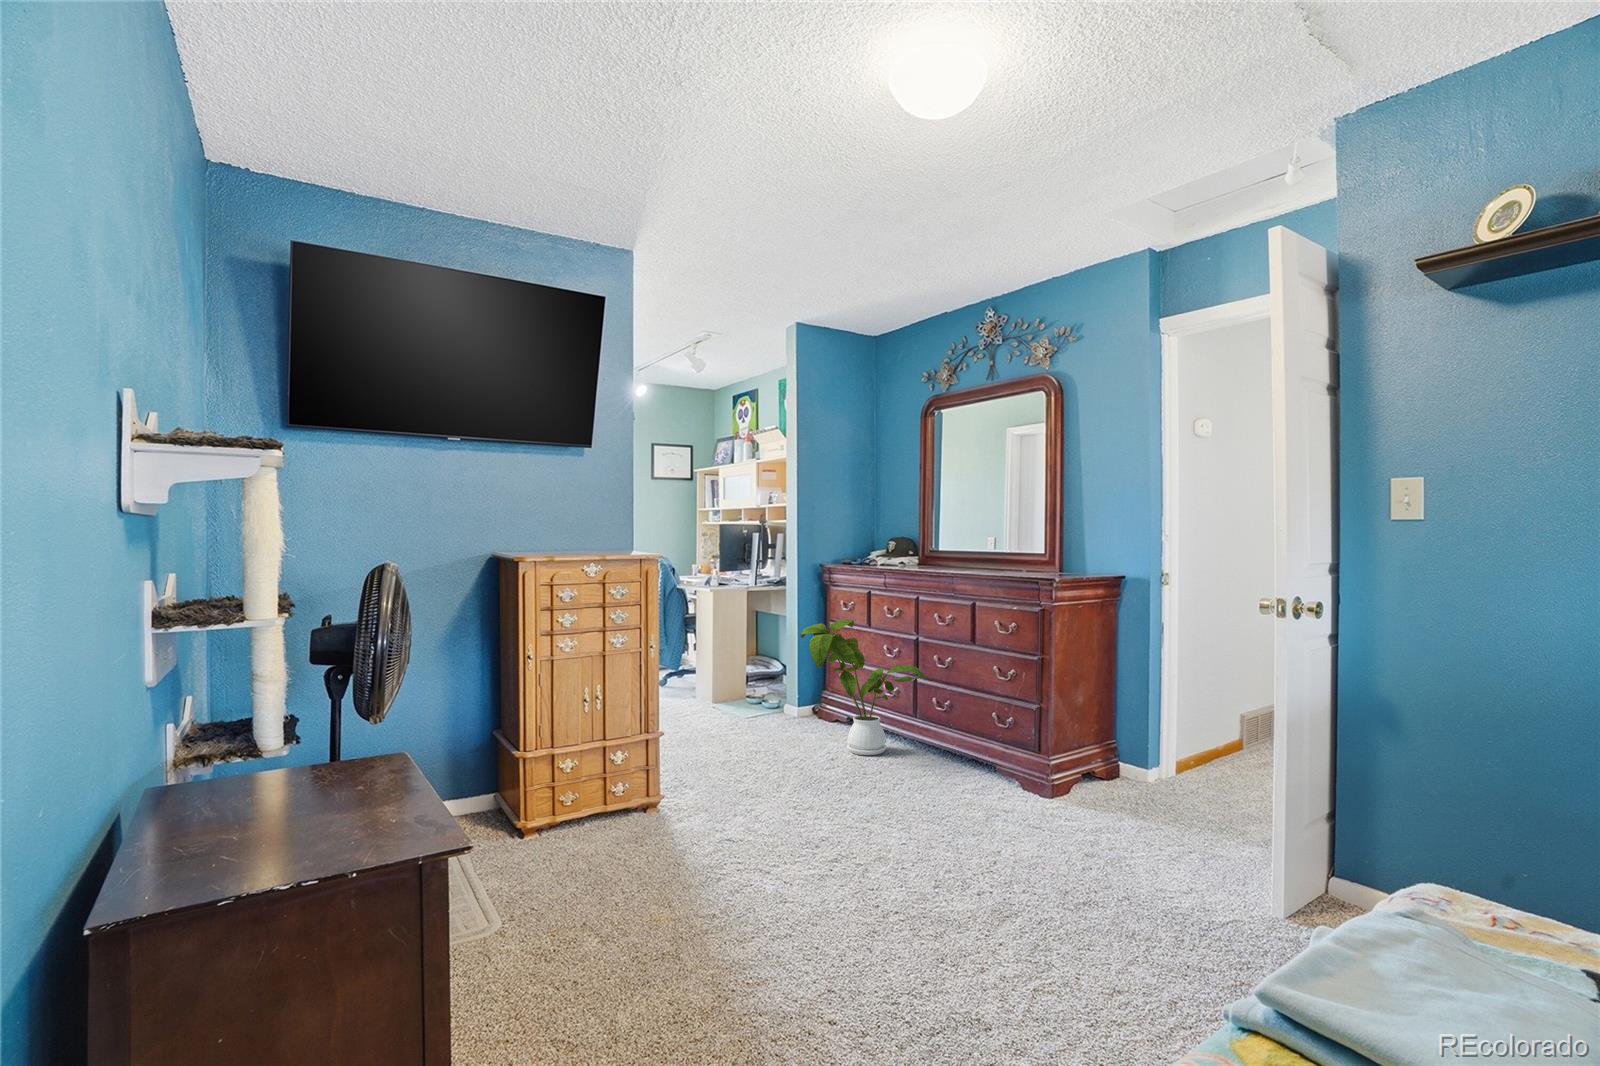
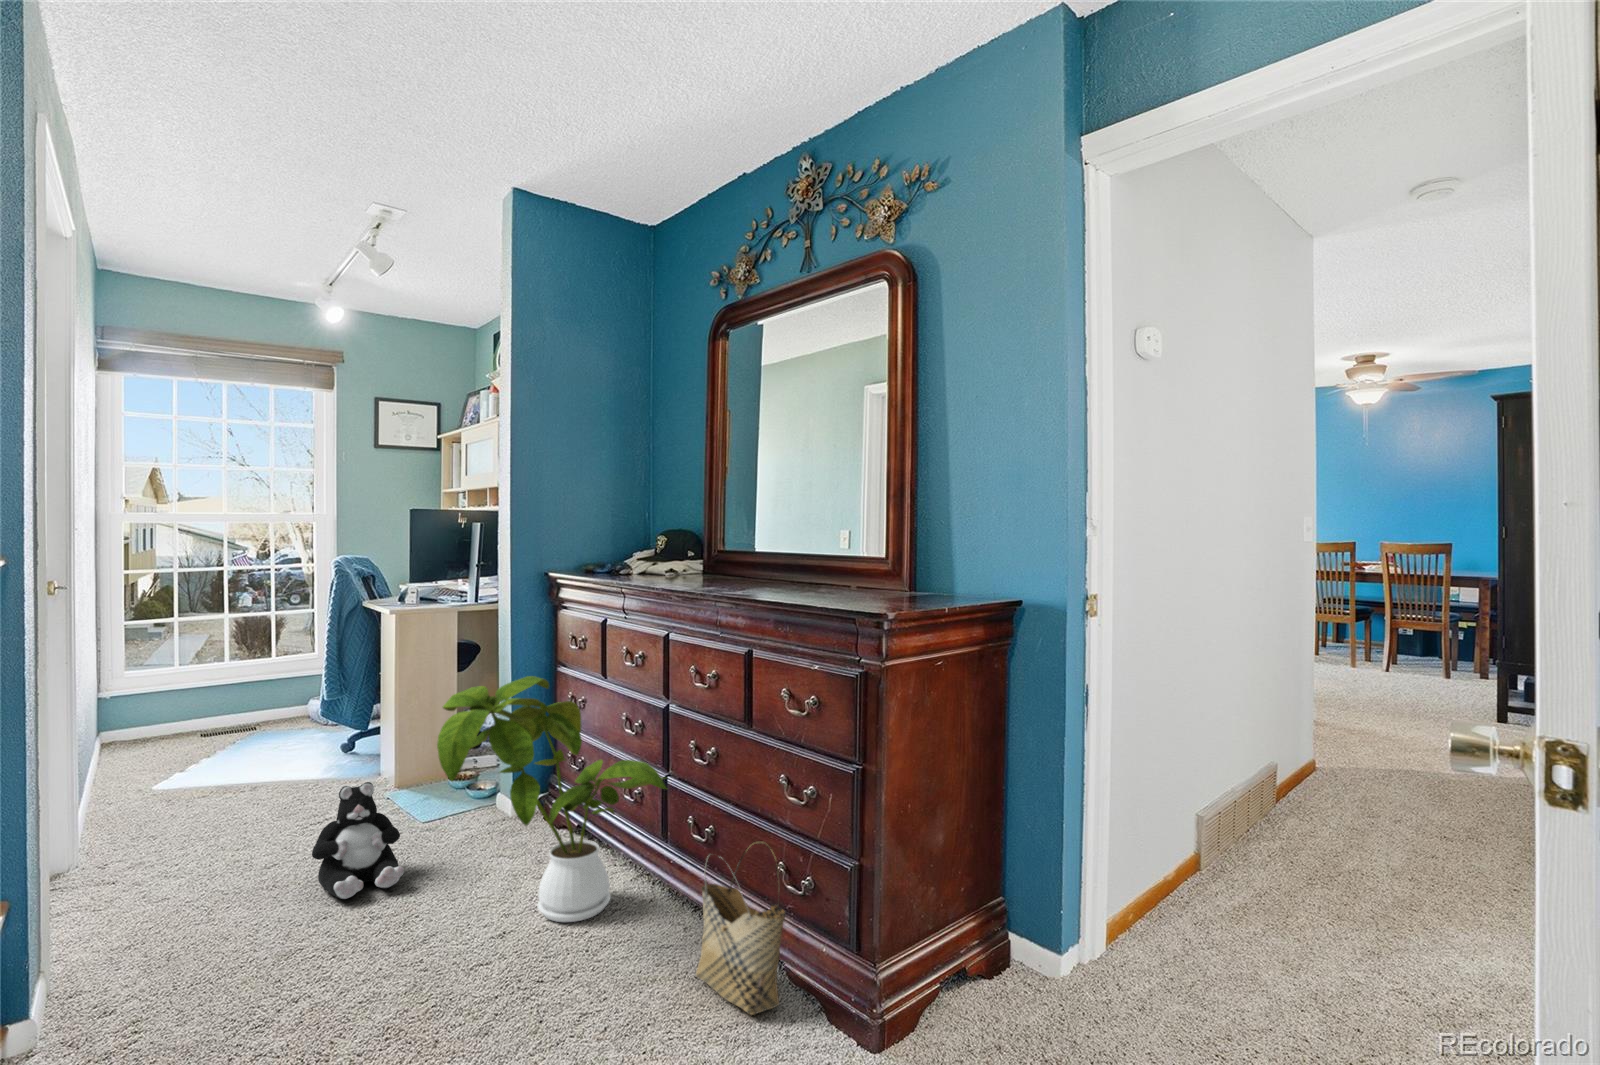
plush toy: none [715,683,766,743] -> present [312,782,404,899]
woven basket: none [949,702,1000,783] -> present [696,841,786,1015]

